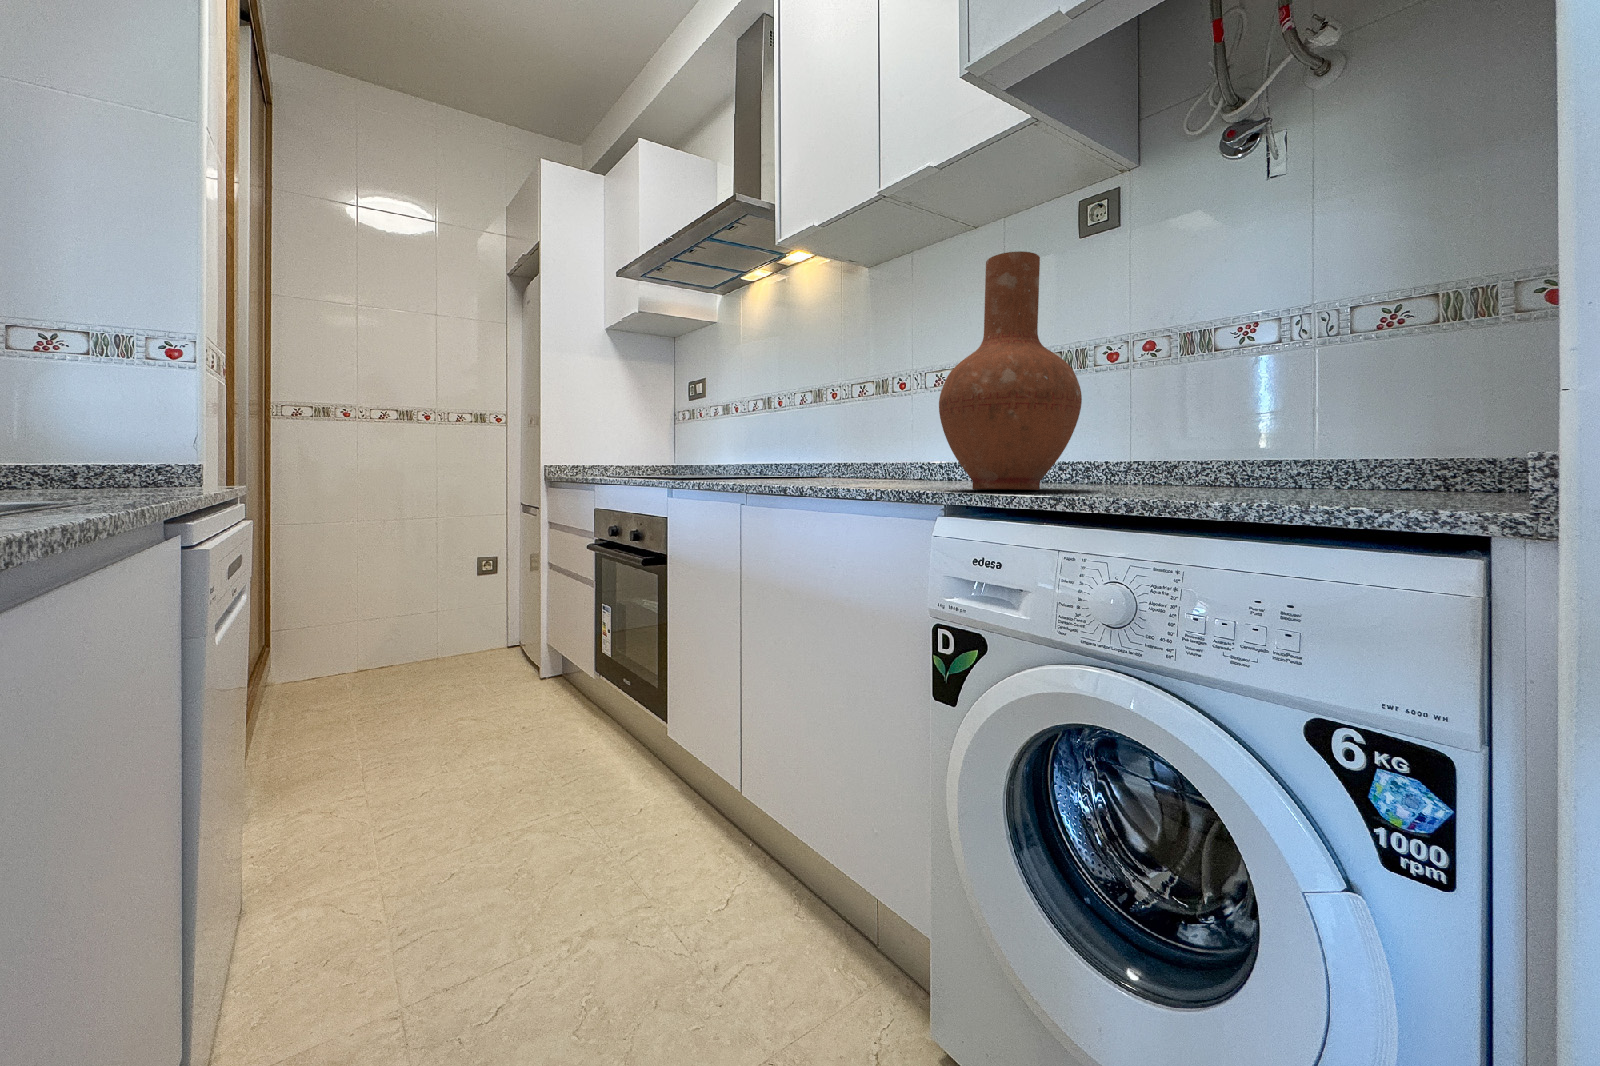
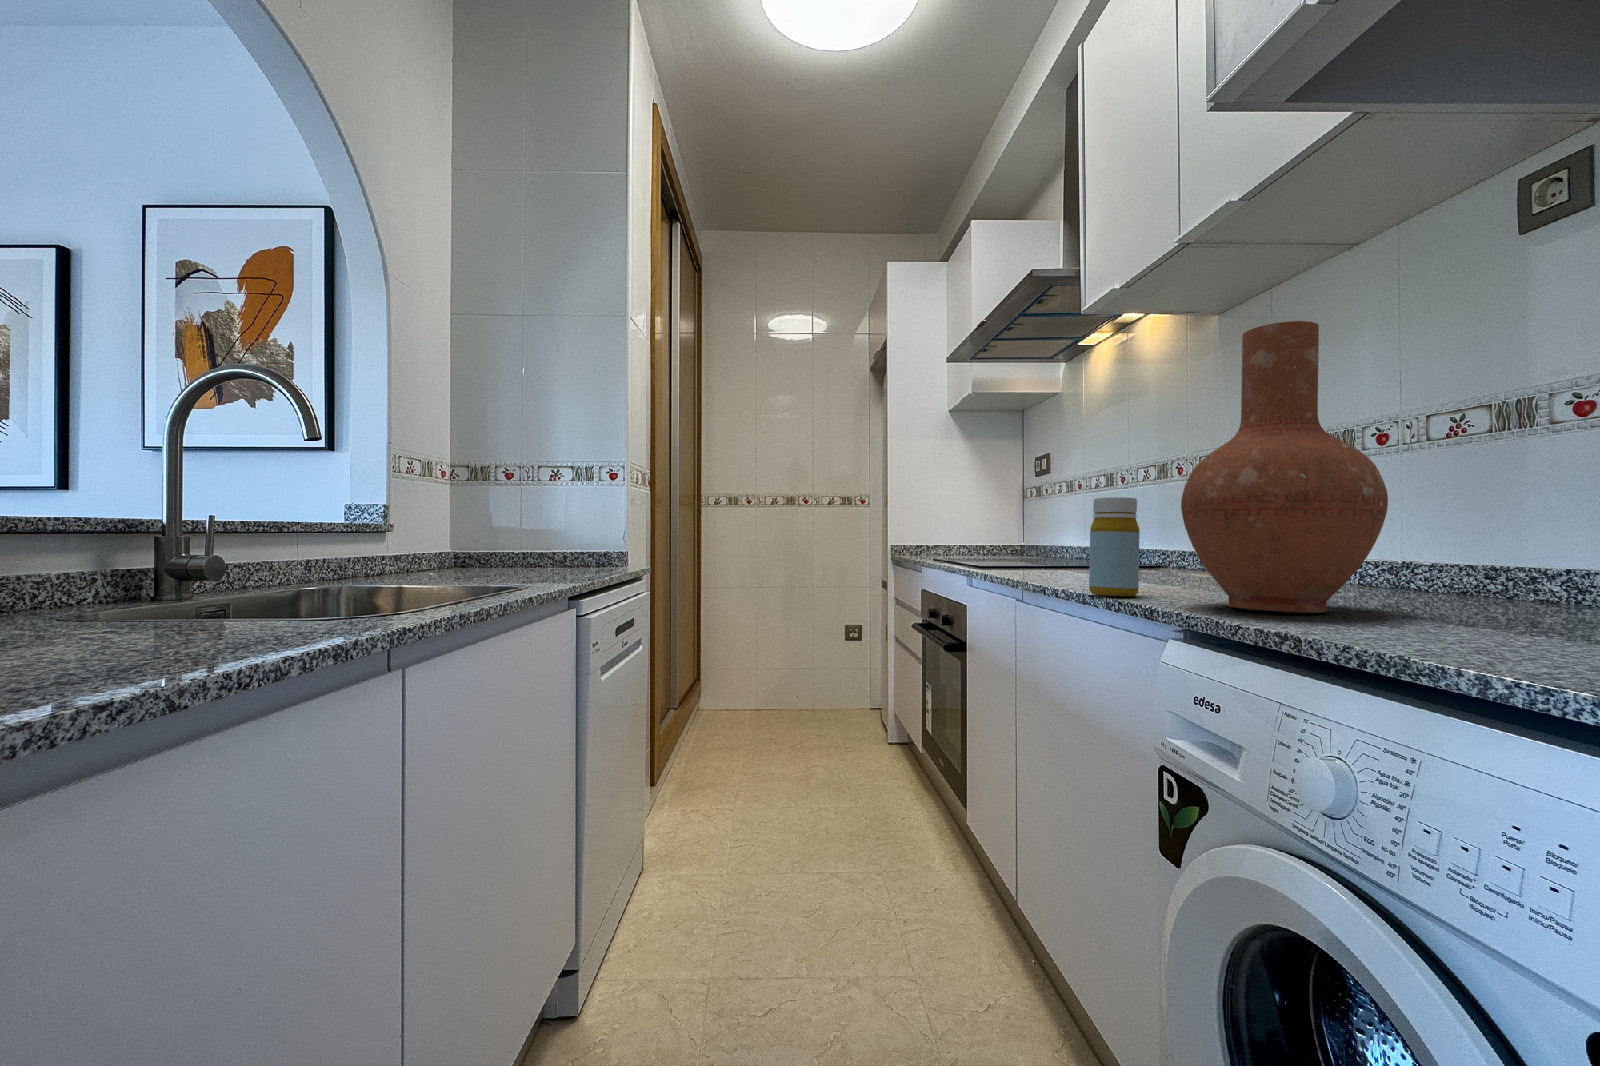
bottle: none [846,398,888,489] -> present [1089,497,1139,596]

